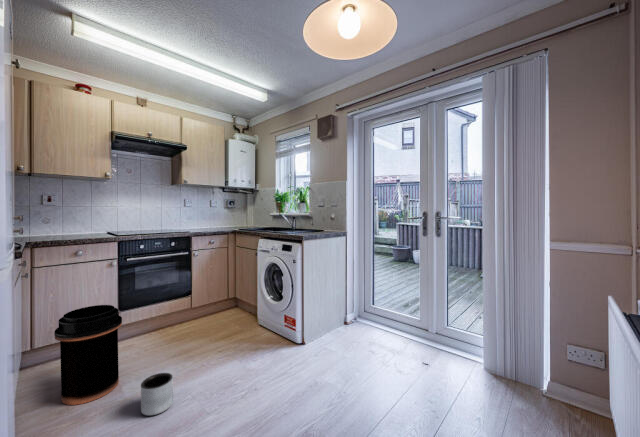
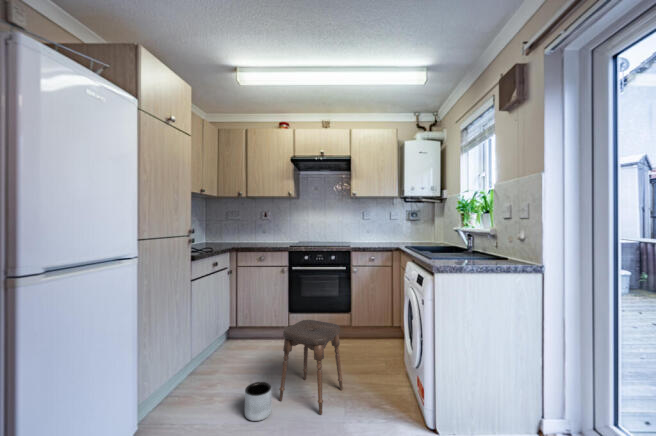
stool: none [169,299,222,387] -> present [279,320,343,414]
trash can: present [54,305,122,405] -> none [220,304,264,383]

